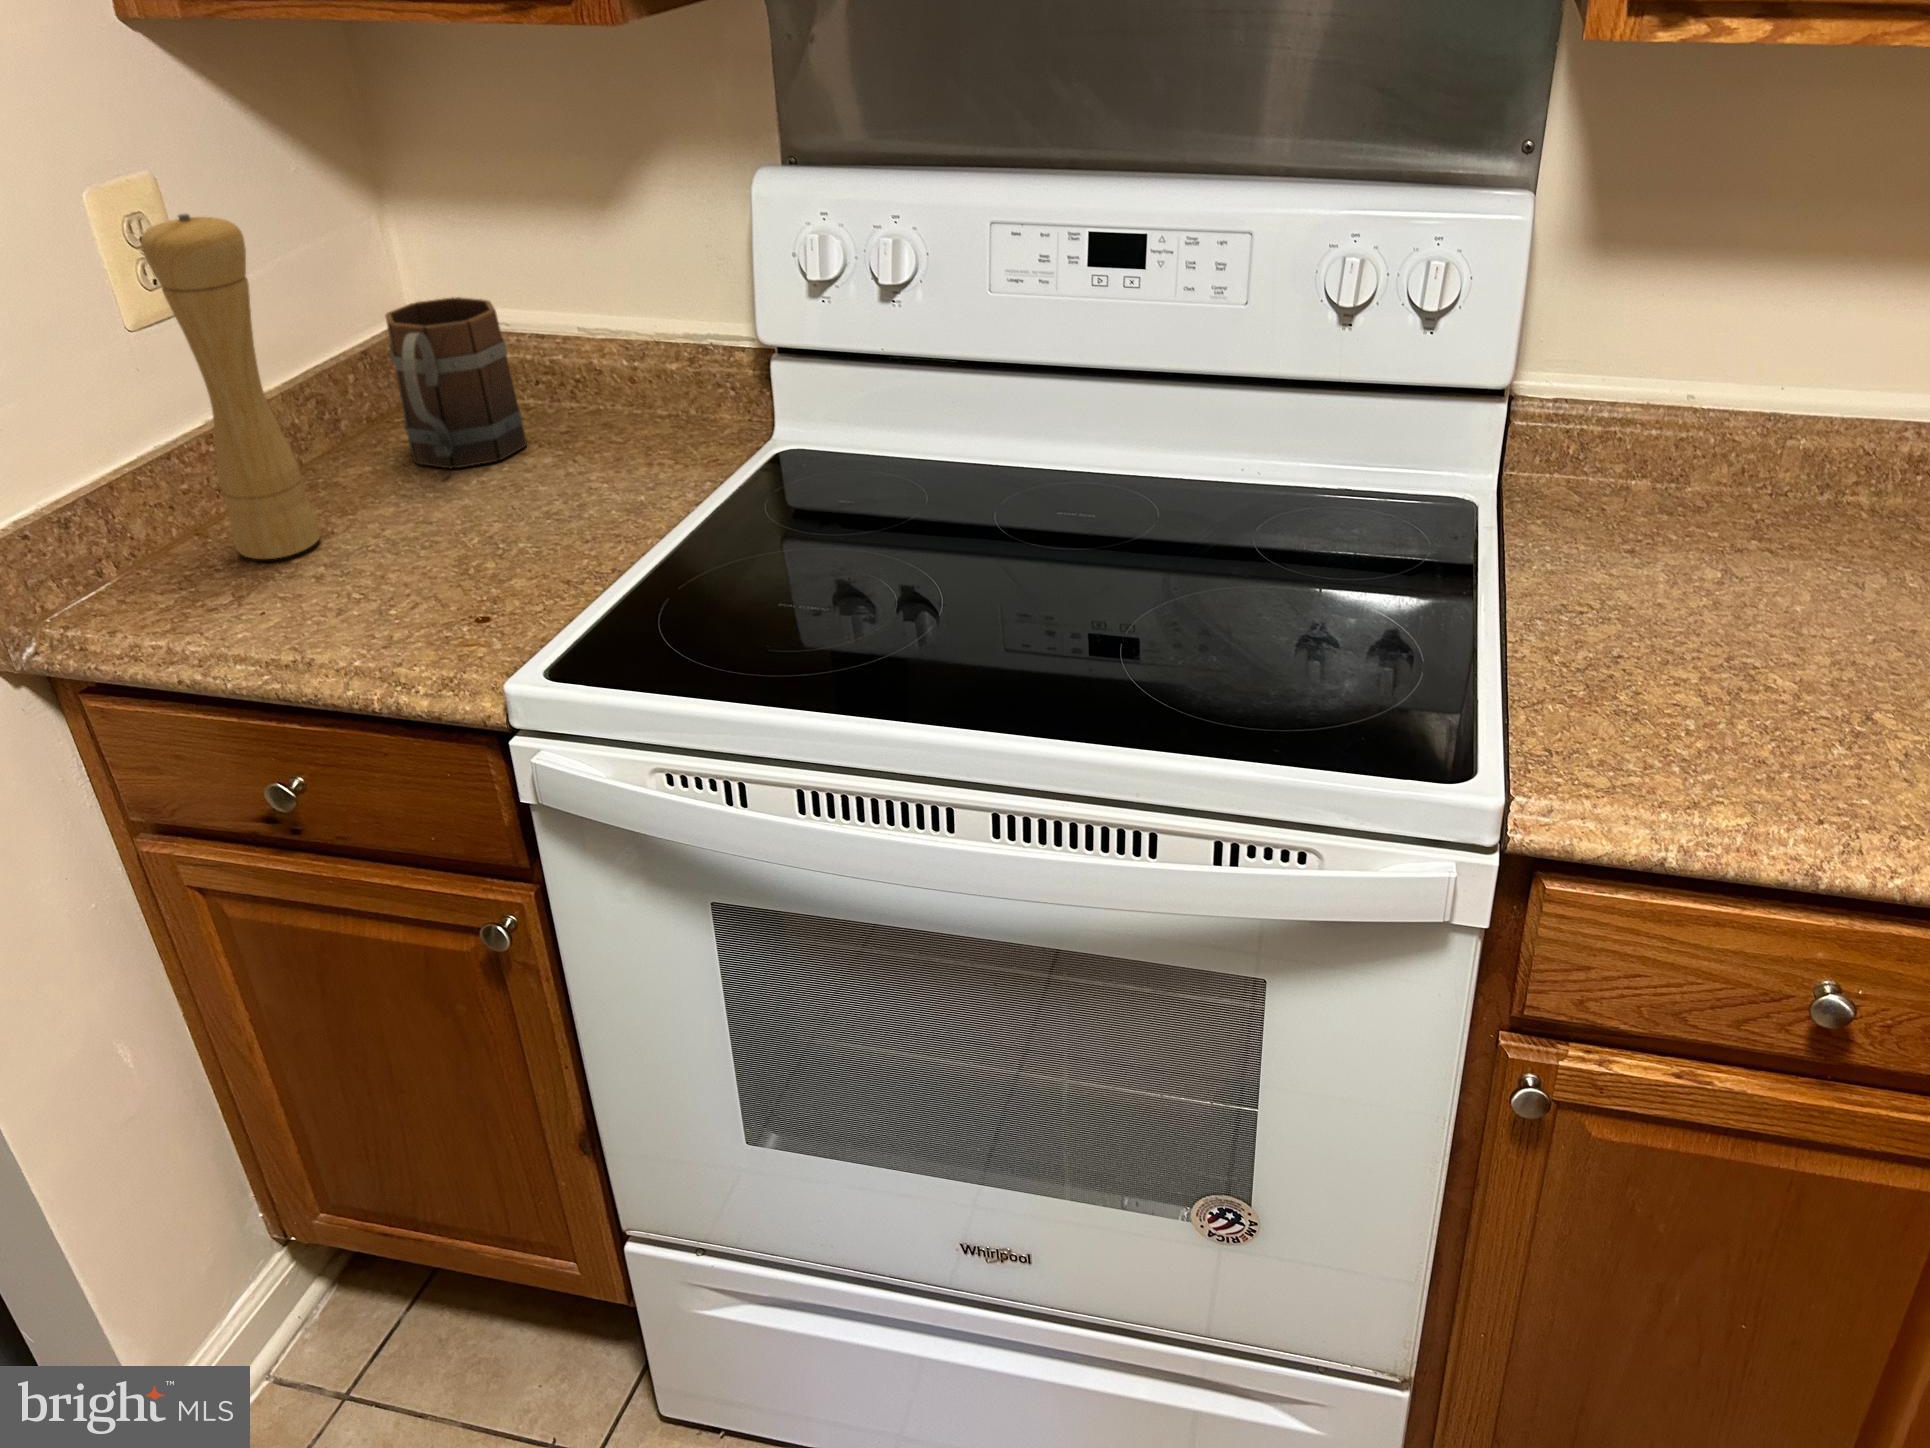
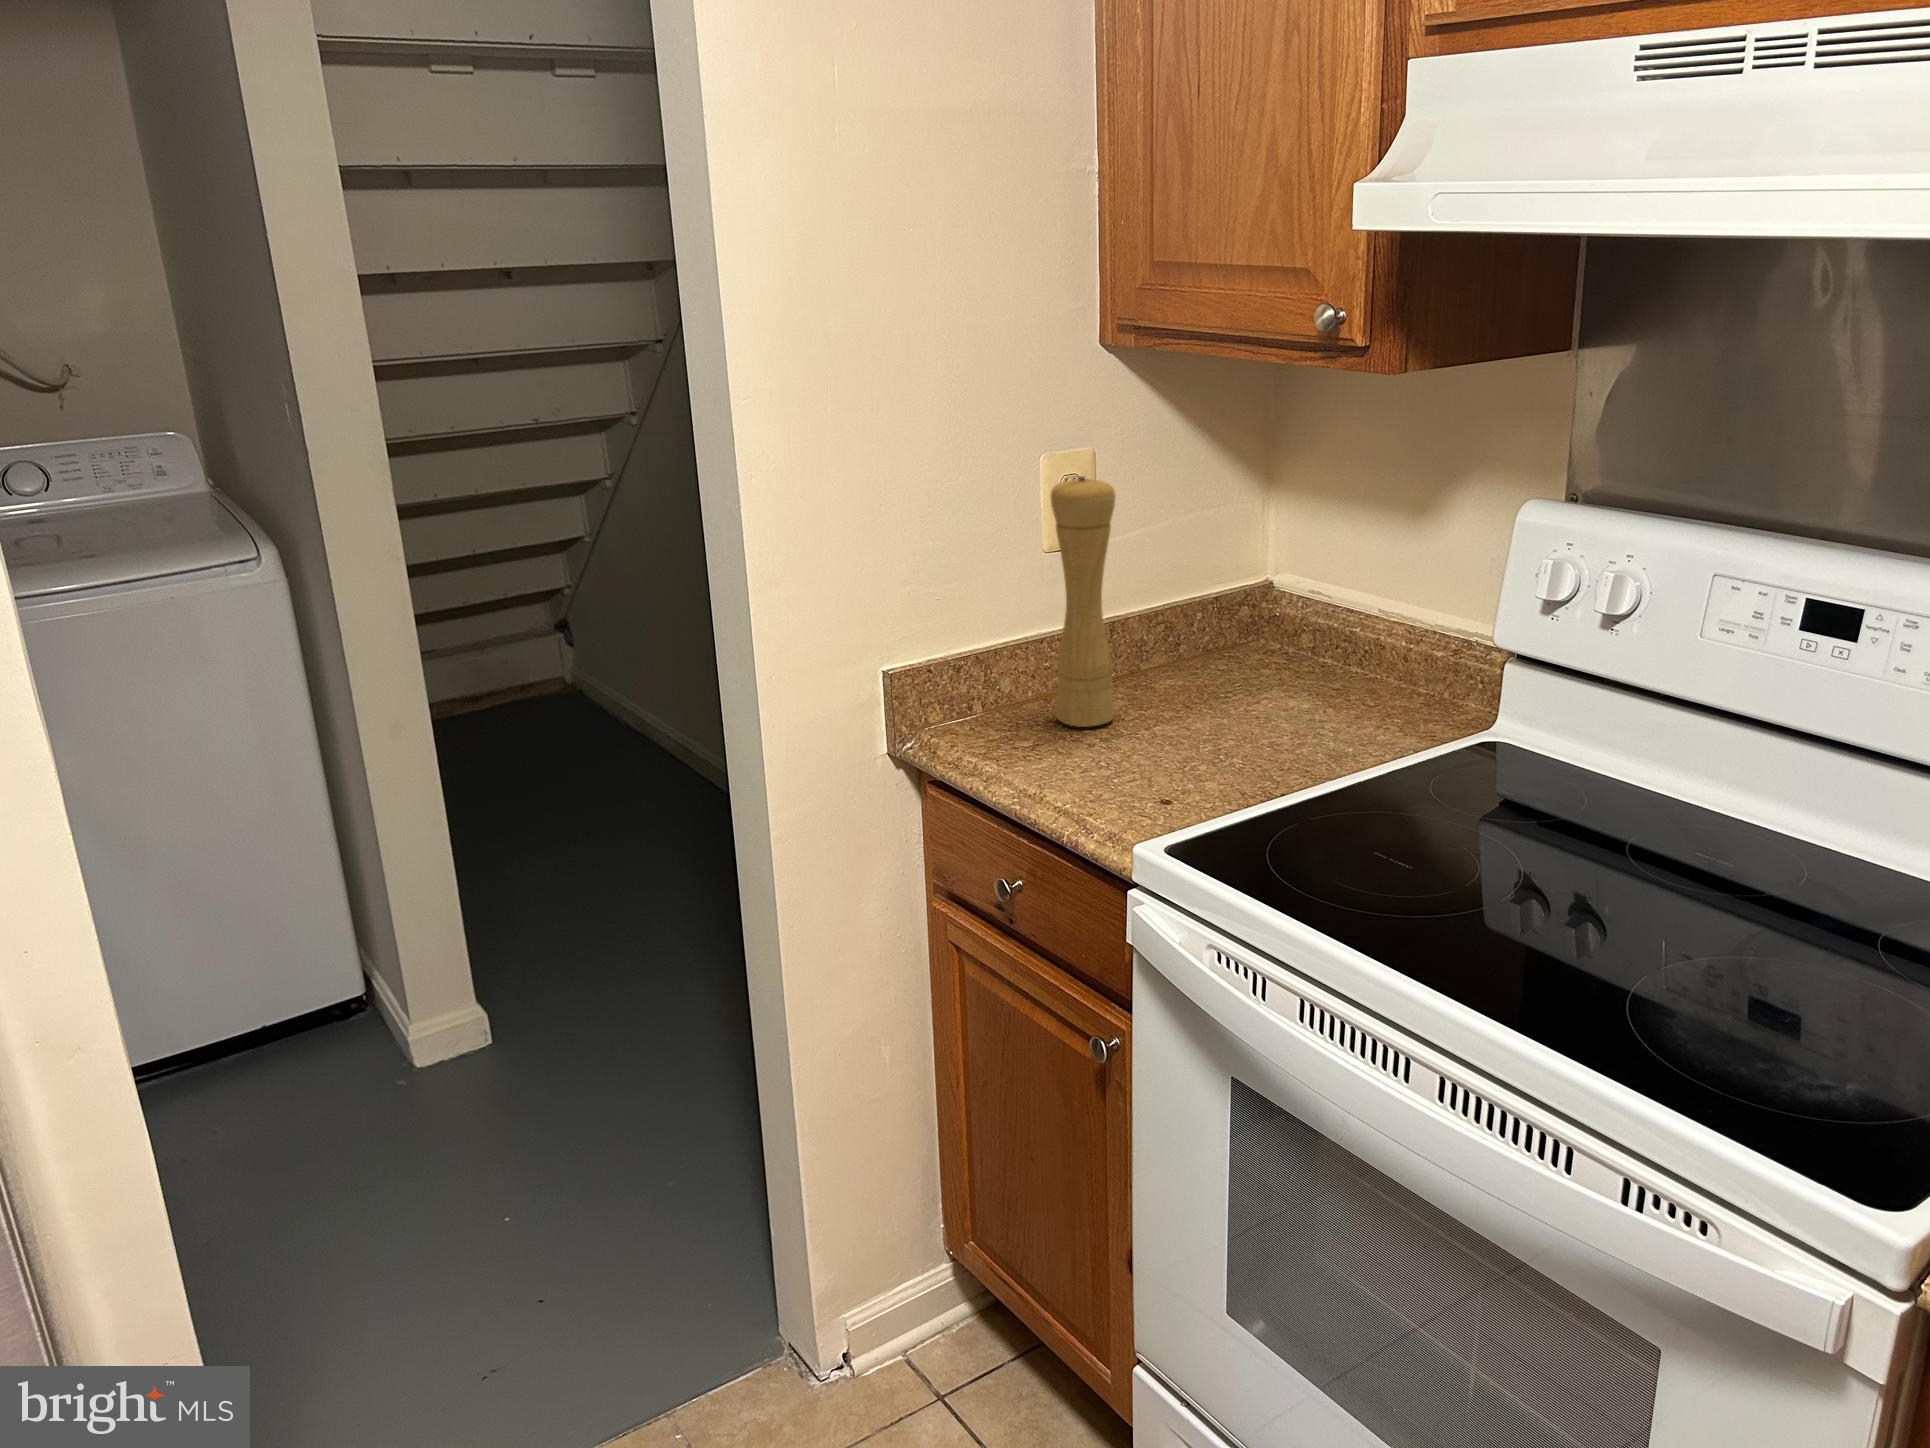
mug: present [385,297,527,468] -> none [1210,565,1308,699]

